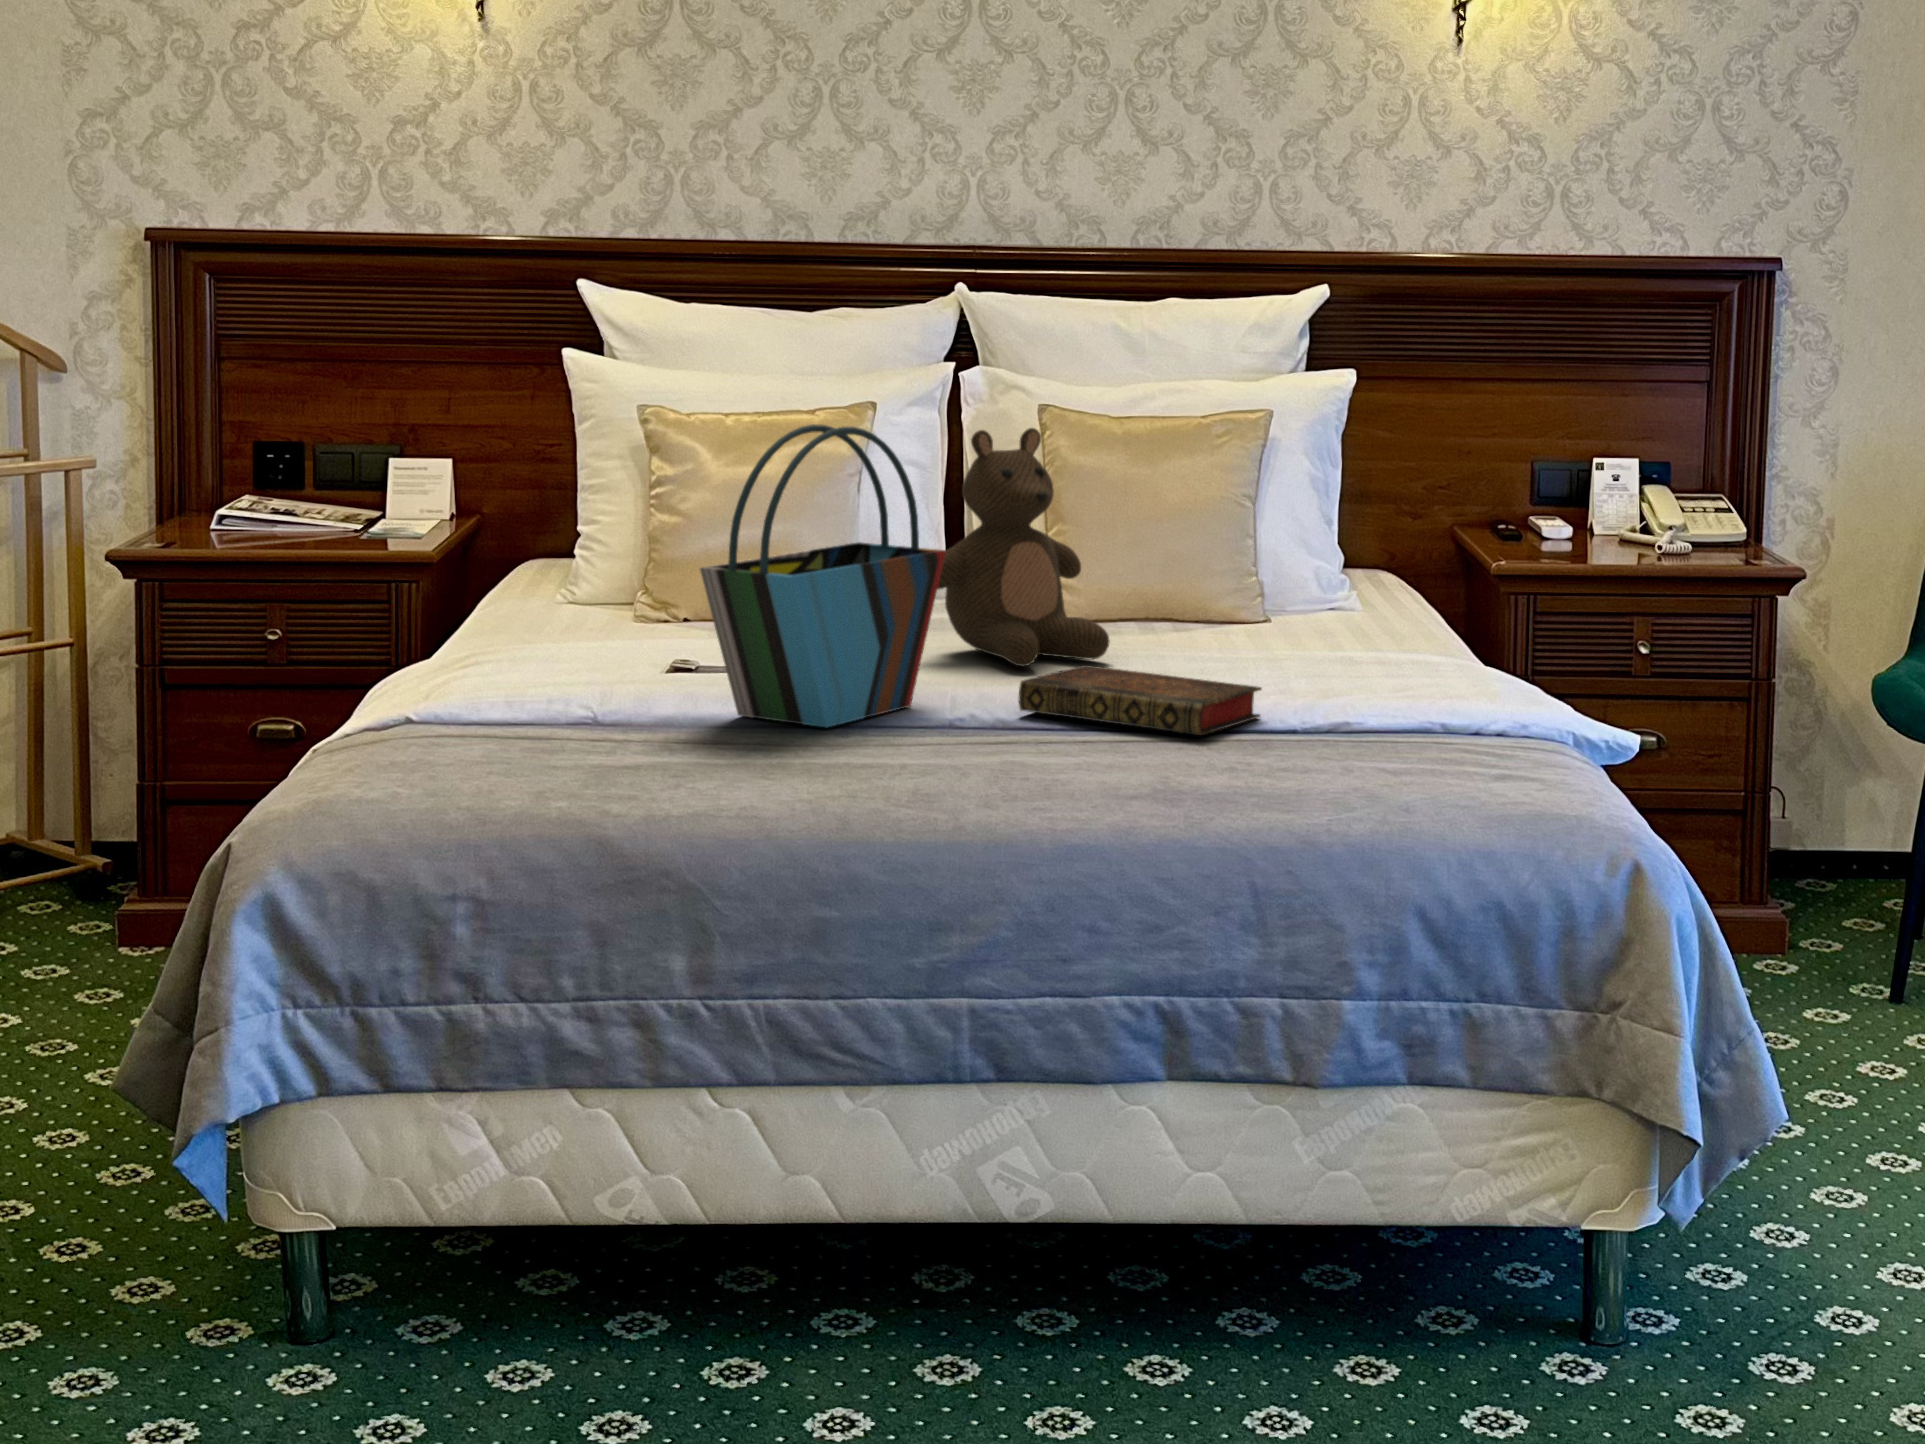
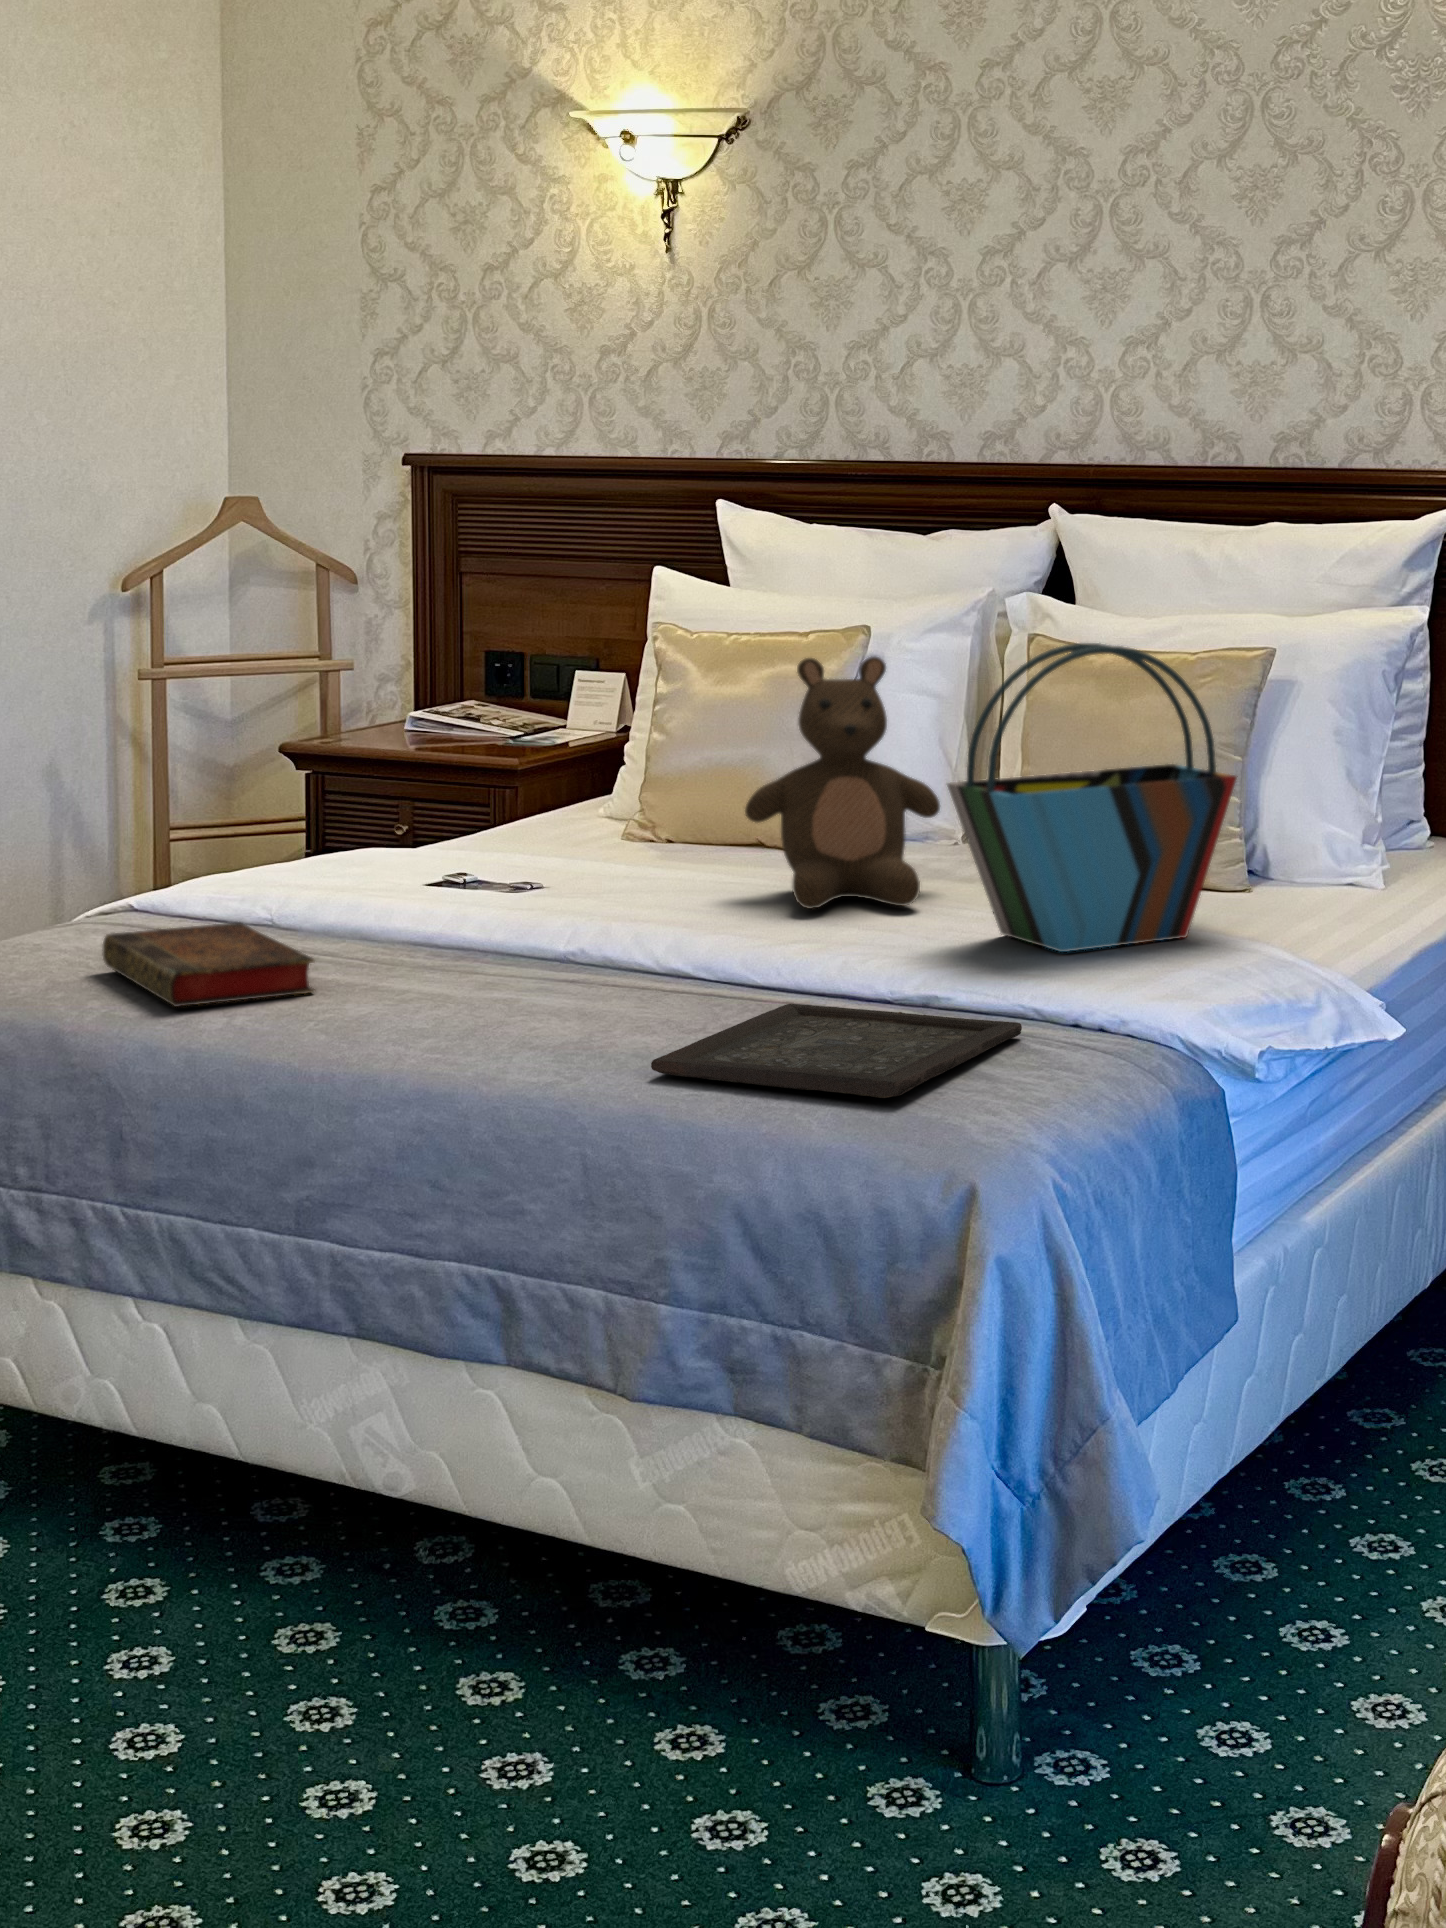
tote bag: present [700,424,946,727] -> present [947,643,1238,952]
book: present [1018,665,1262,735] -> present [102,922,315,1007]
tray: none [1232,741,1517,806] -> present [651,1004,1022,1098]

